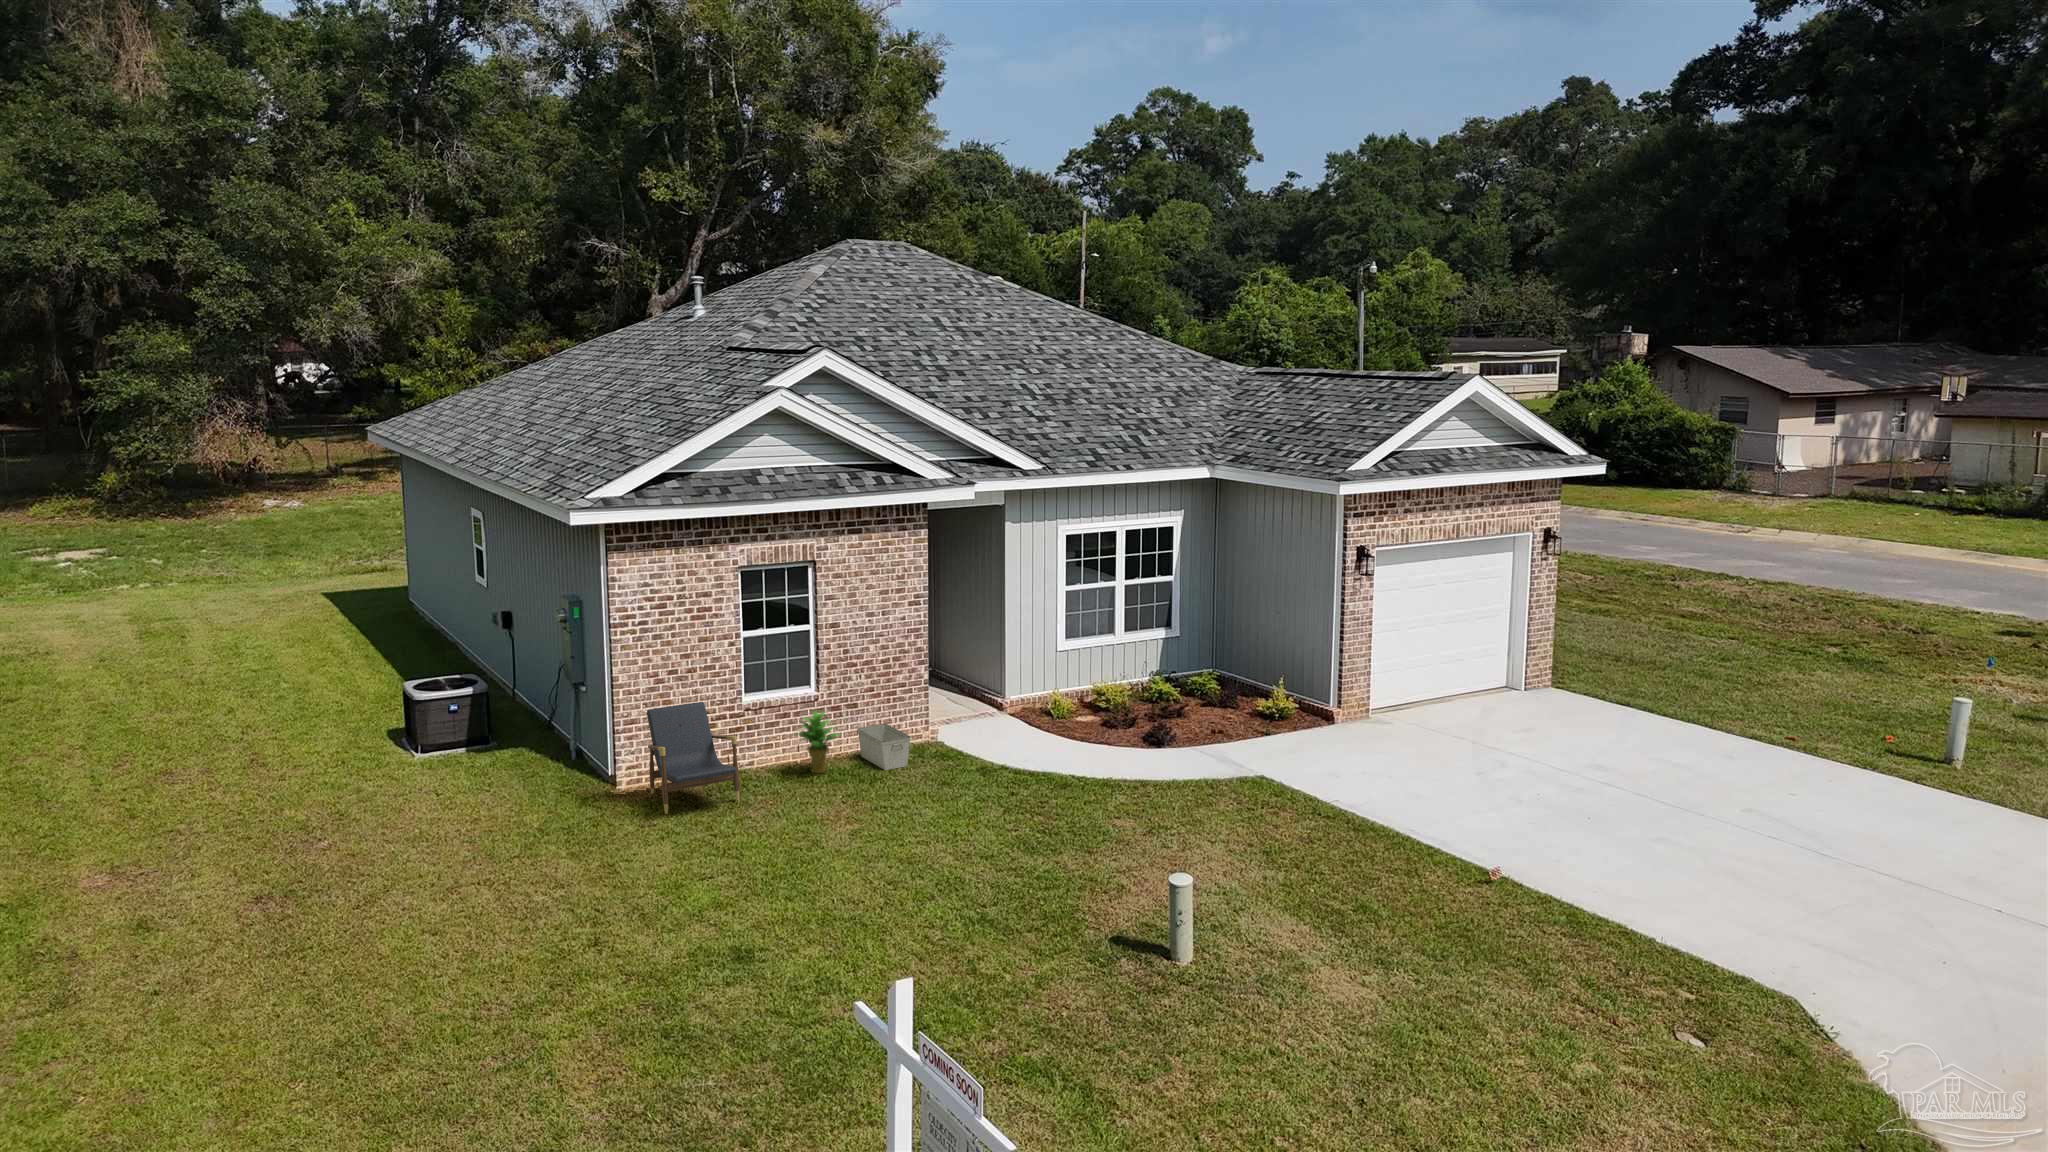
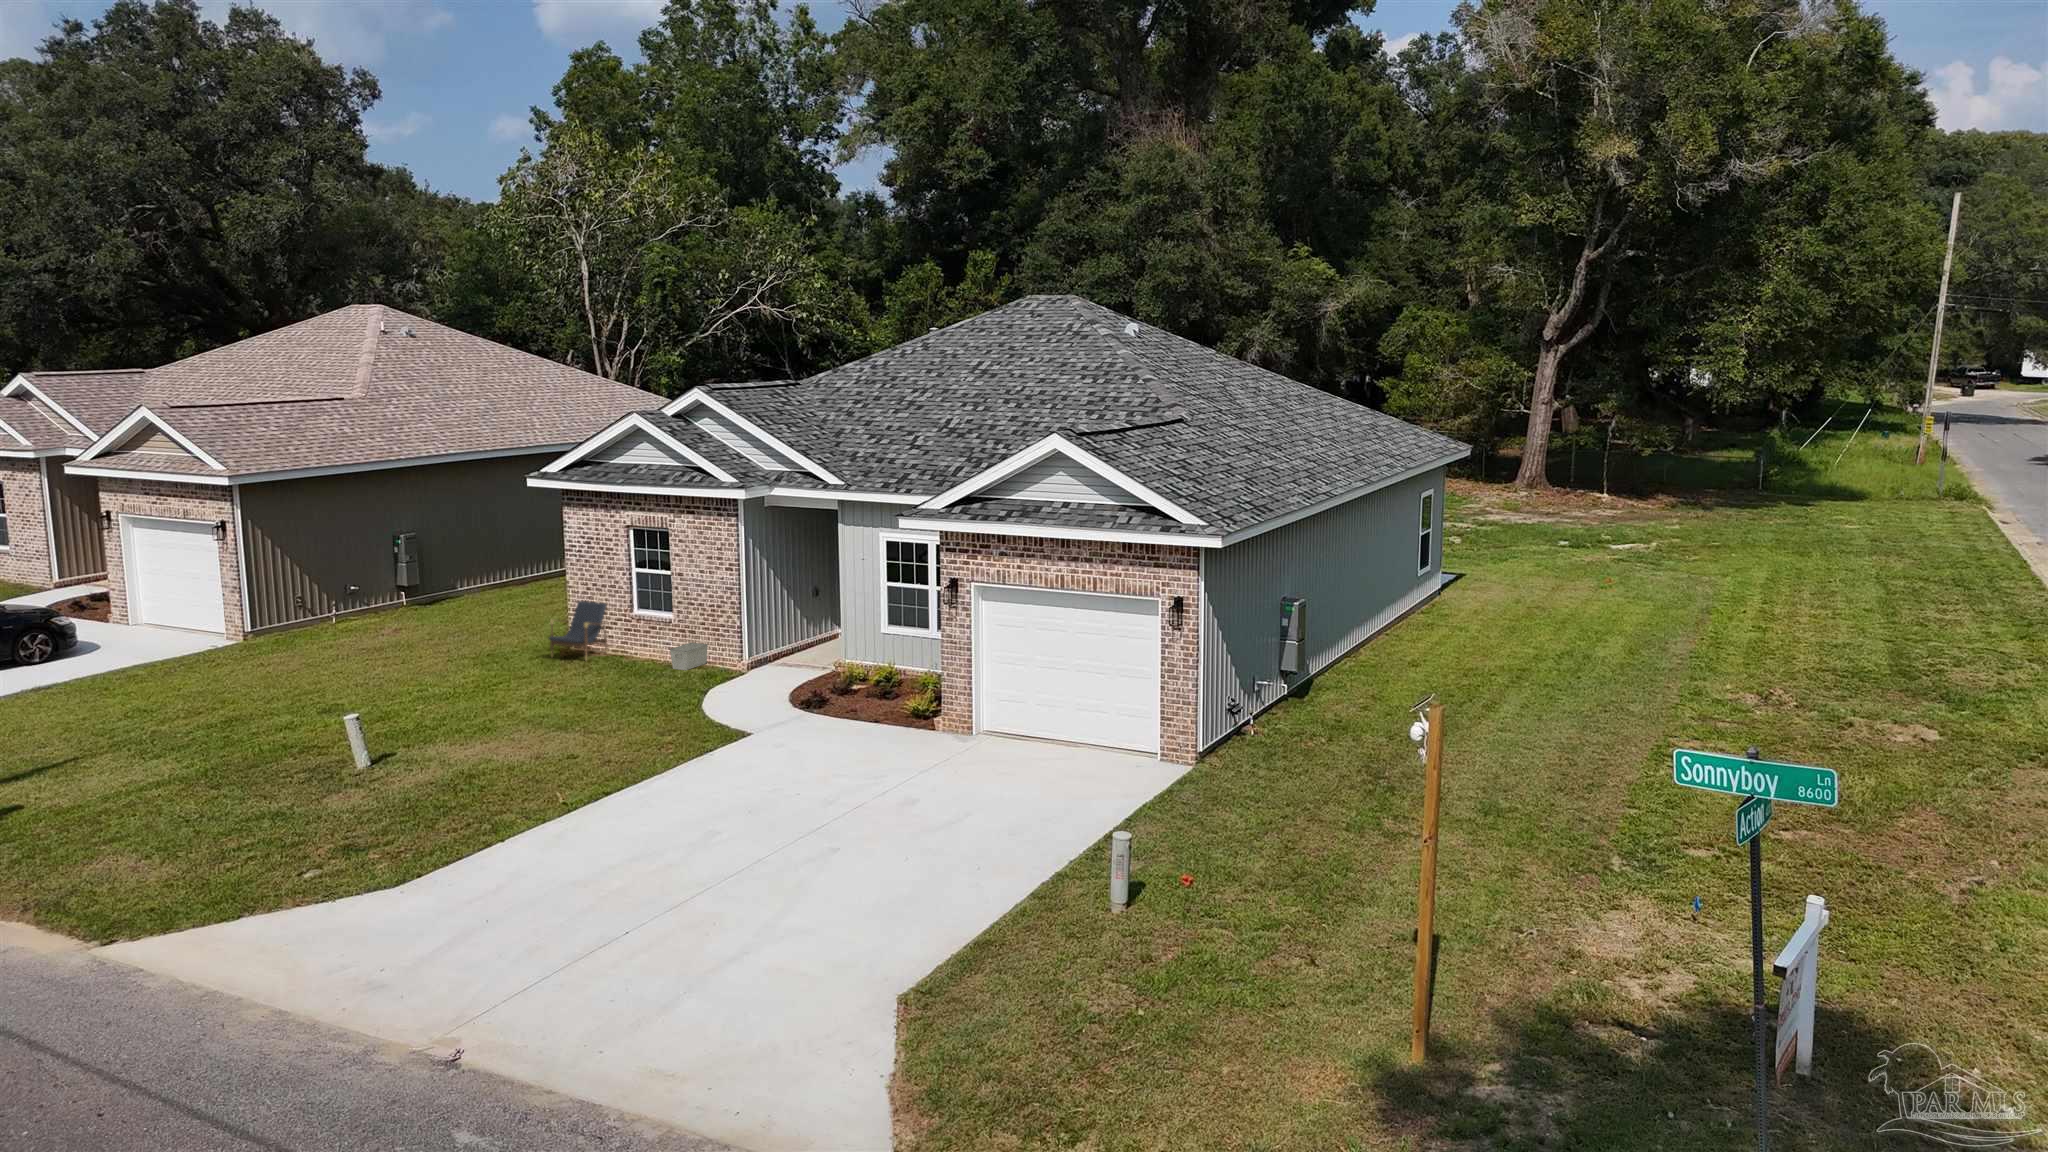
potted plant: present [797,711,840,773] -> none [639,623,668,662]

